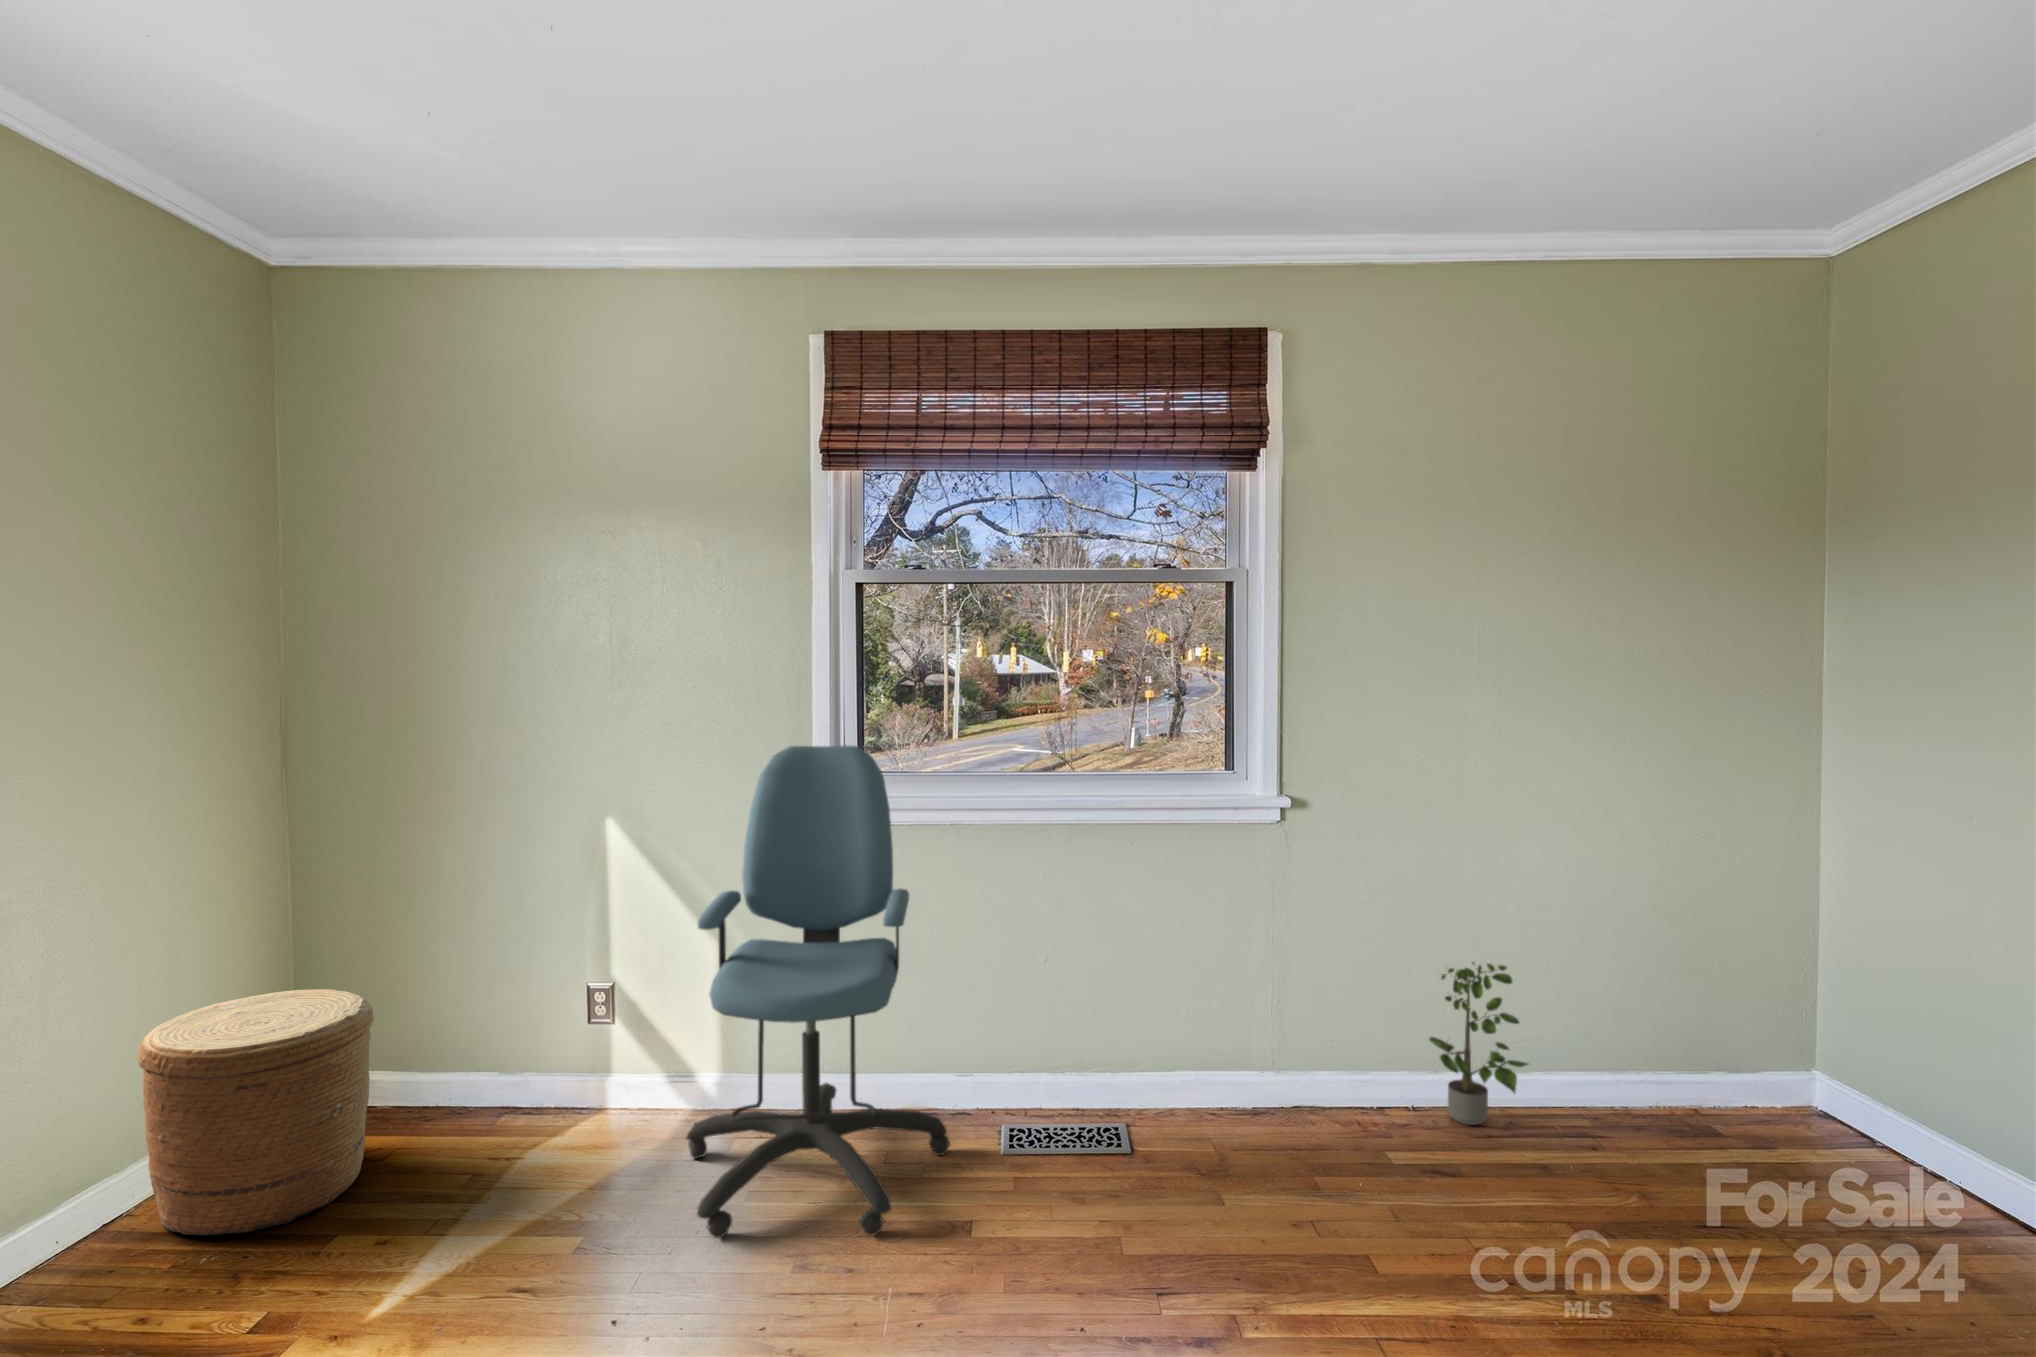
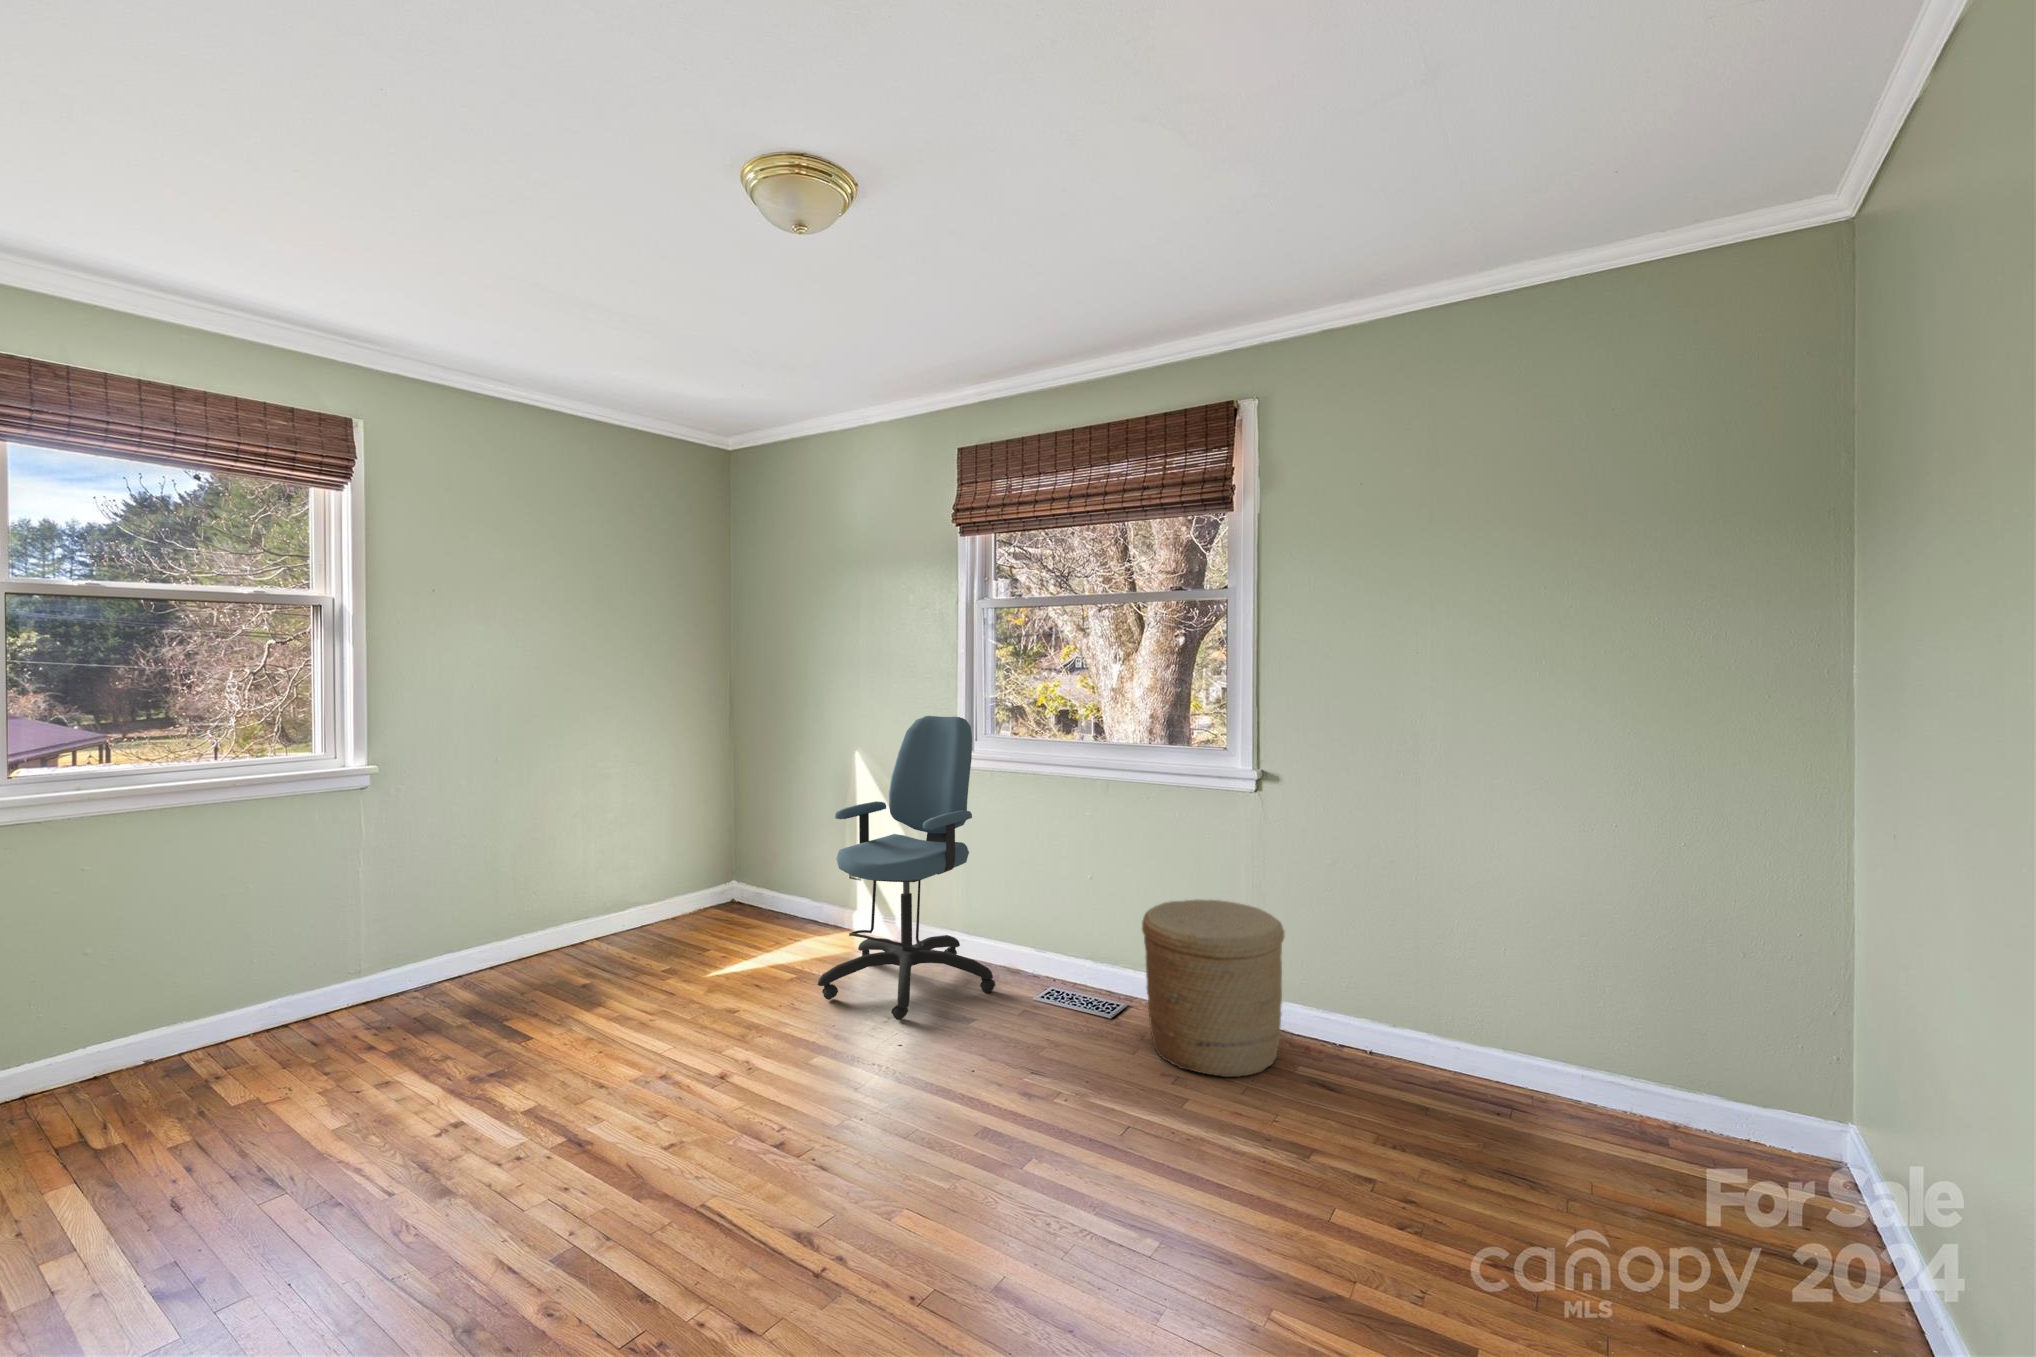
potted plant: present [1429,962,1528,1125] -> none [1368,928,1467,1076]
woven basket: present [138,989,374,1235] -> present [1142,900,1284,1077]

